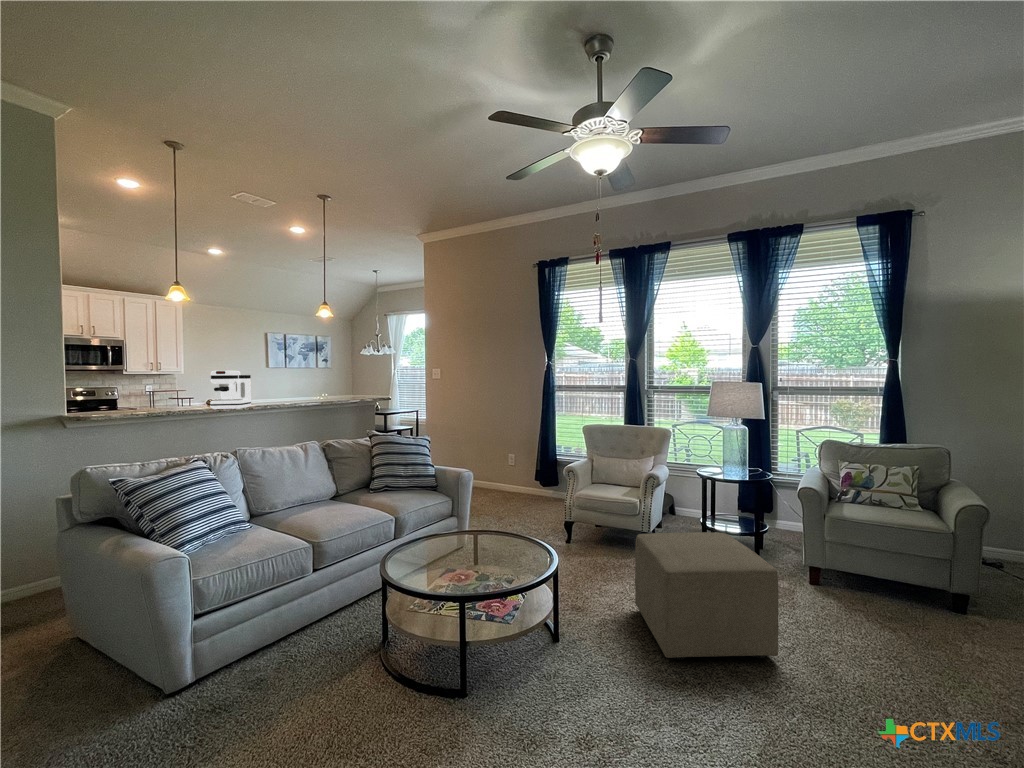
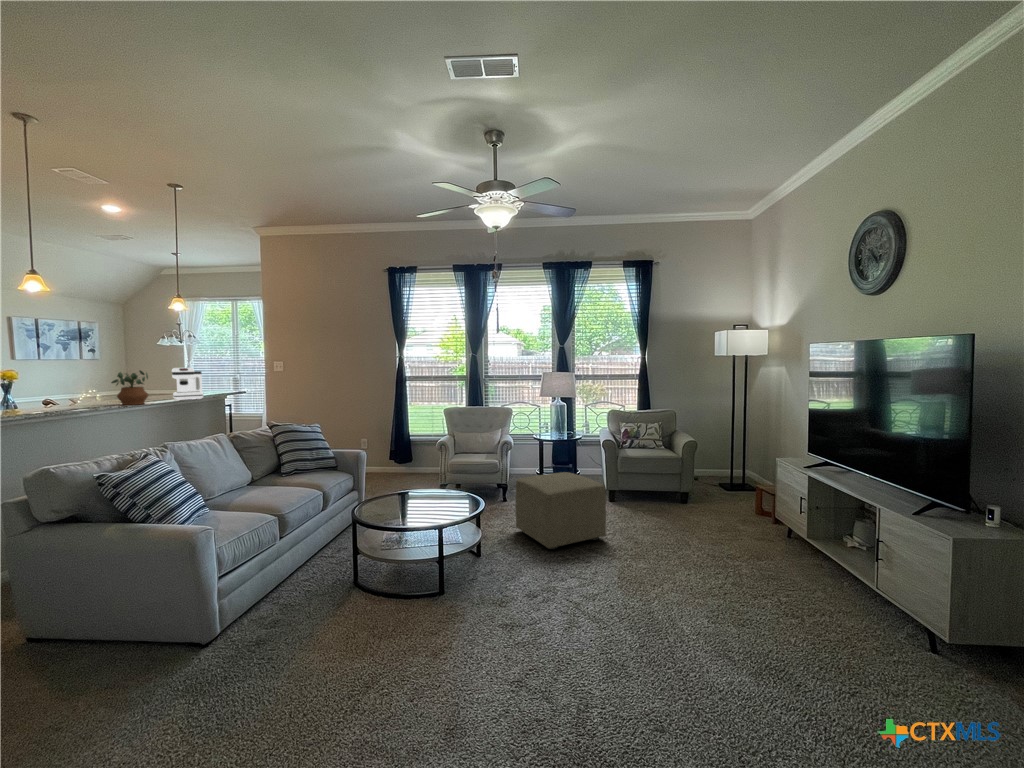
coffee maker: present [210,370,251,410] -> present [172,368,203,400]
potted plant: none [273,375,300,407] -> present [111,370,148,405]

